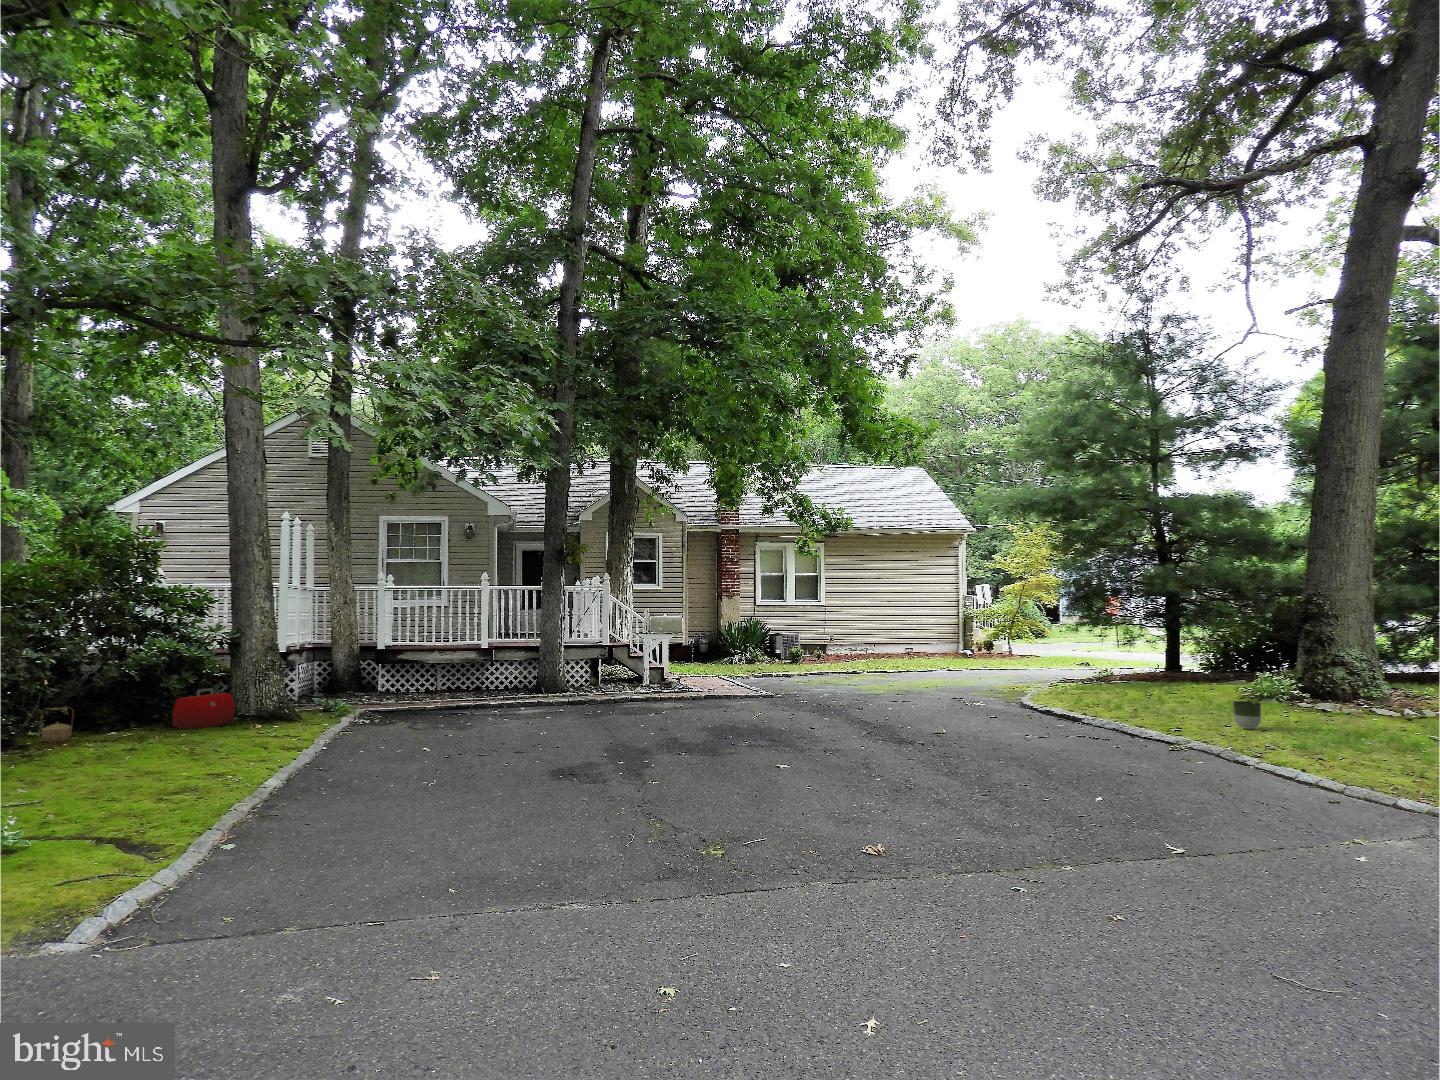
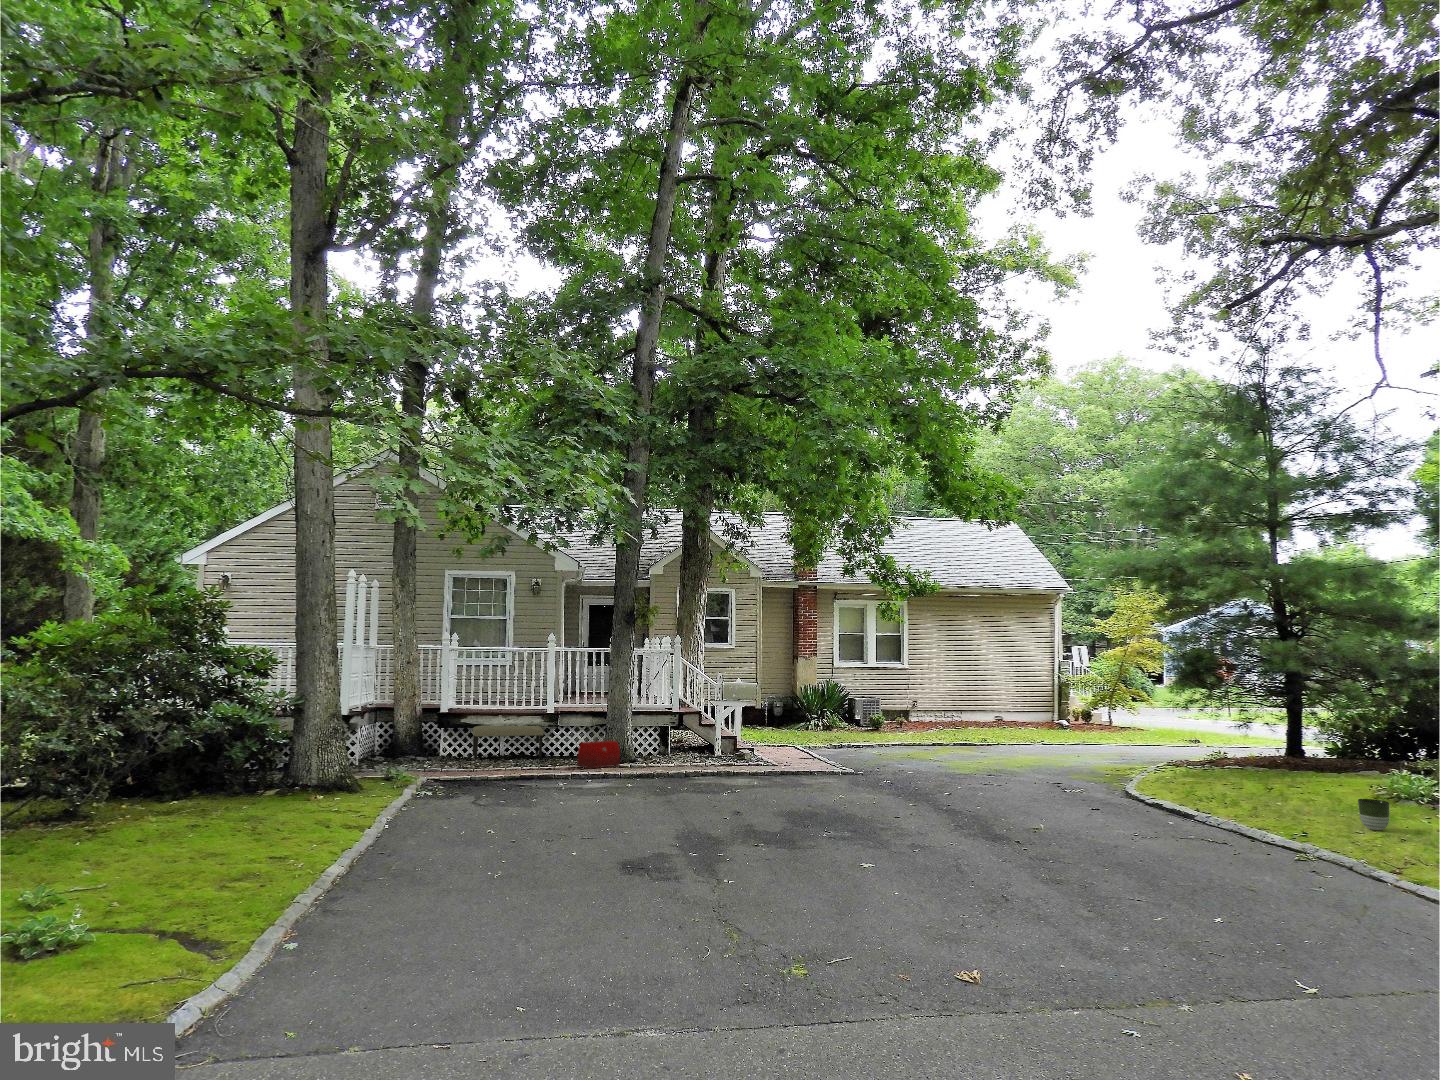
bench: none [409,660,478,693] -> present [473,725,544,759]
toolbox: present [172,689,235,729] -> present [577,736,620,768]
basket: present [41,707,74,743] -> none [139,769,169,805]

